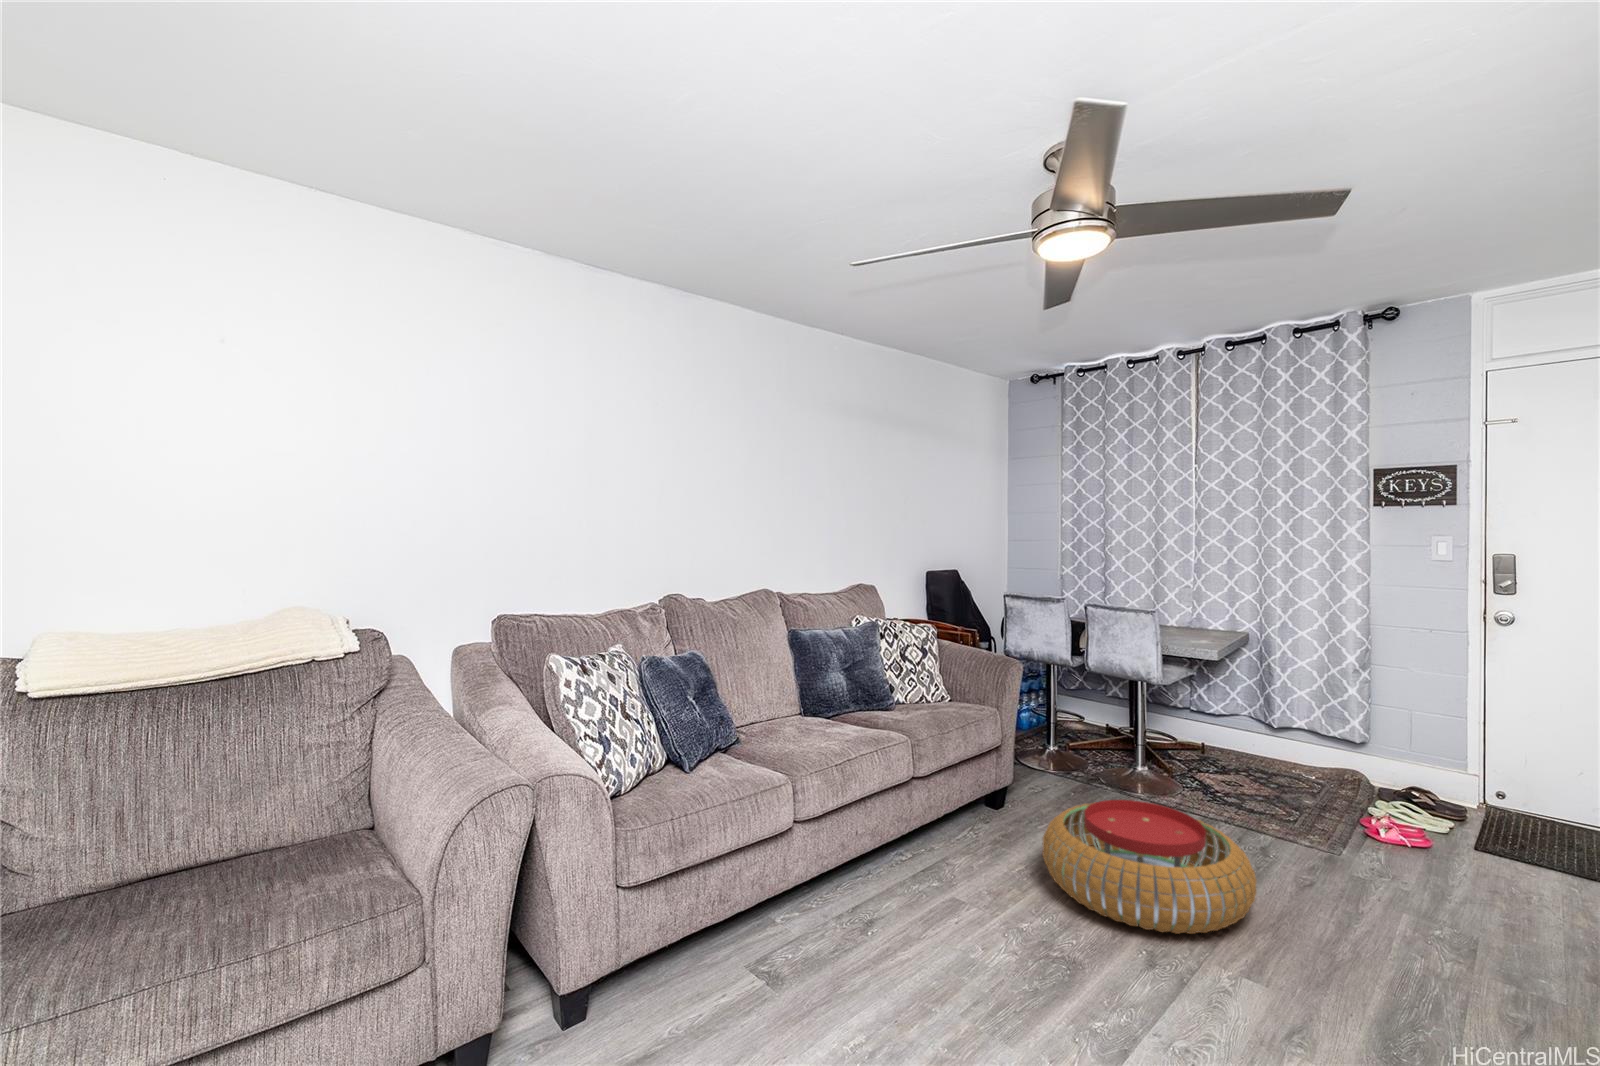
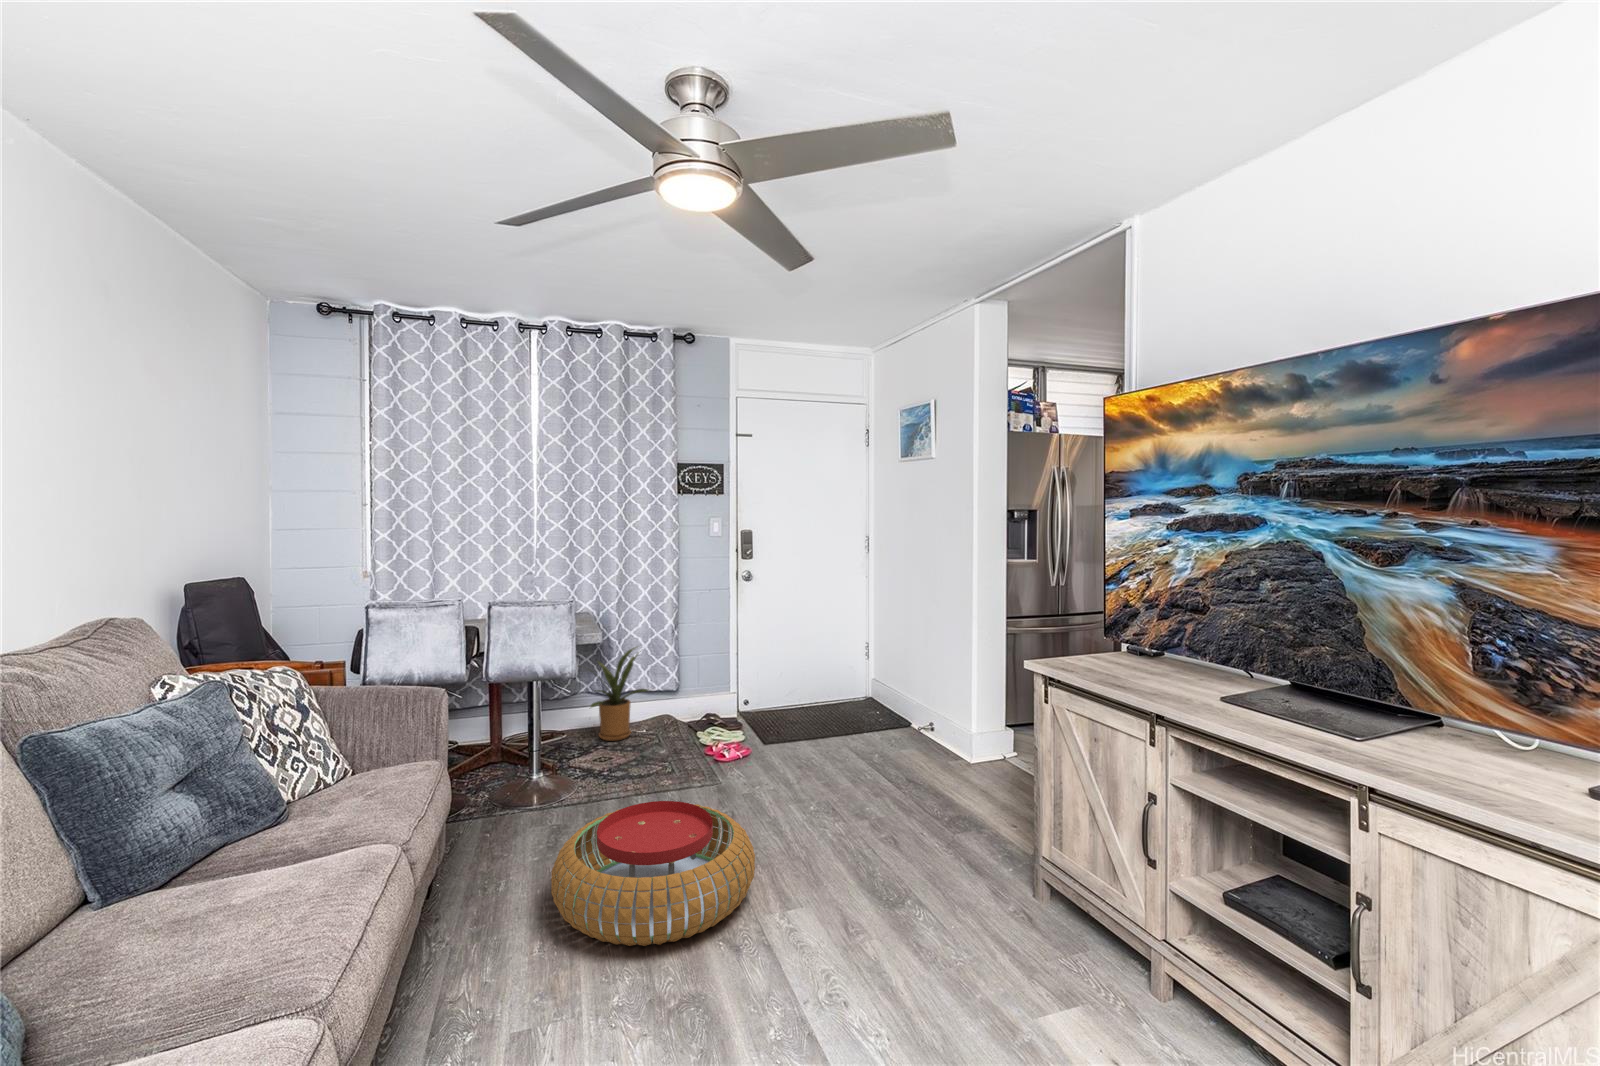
house plant: none [1207,679,1317,776] -> present [591,647,648,741]

